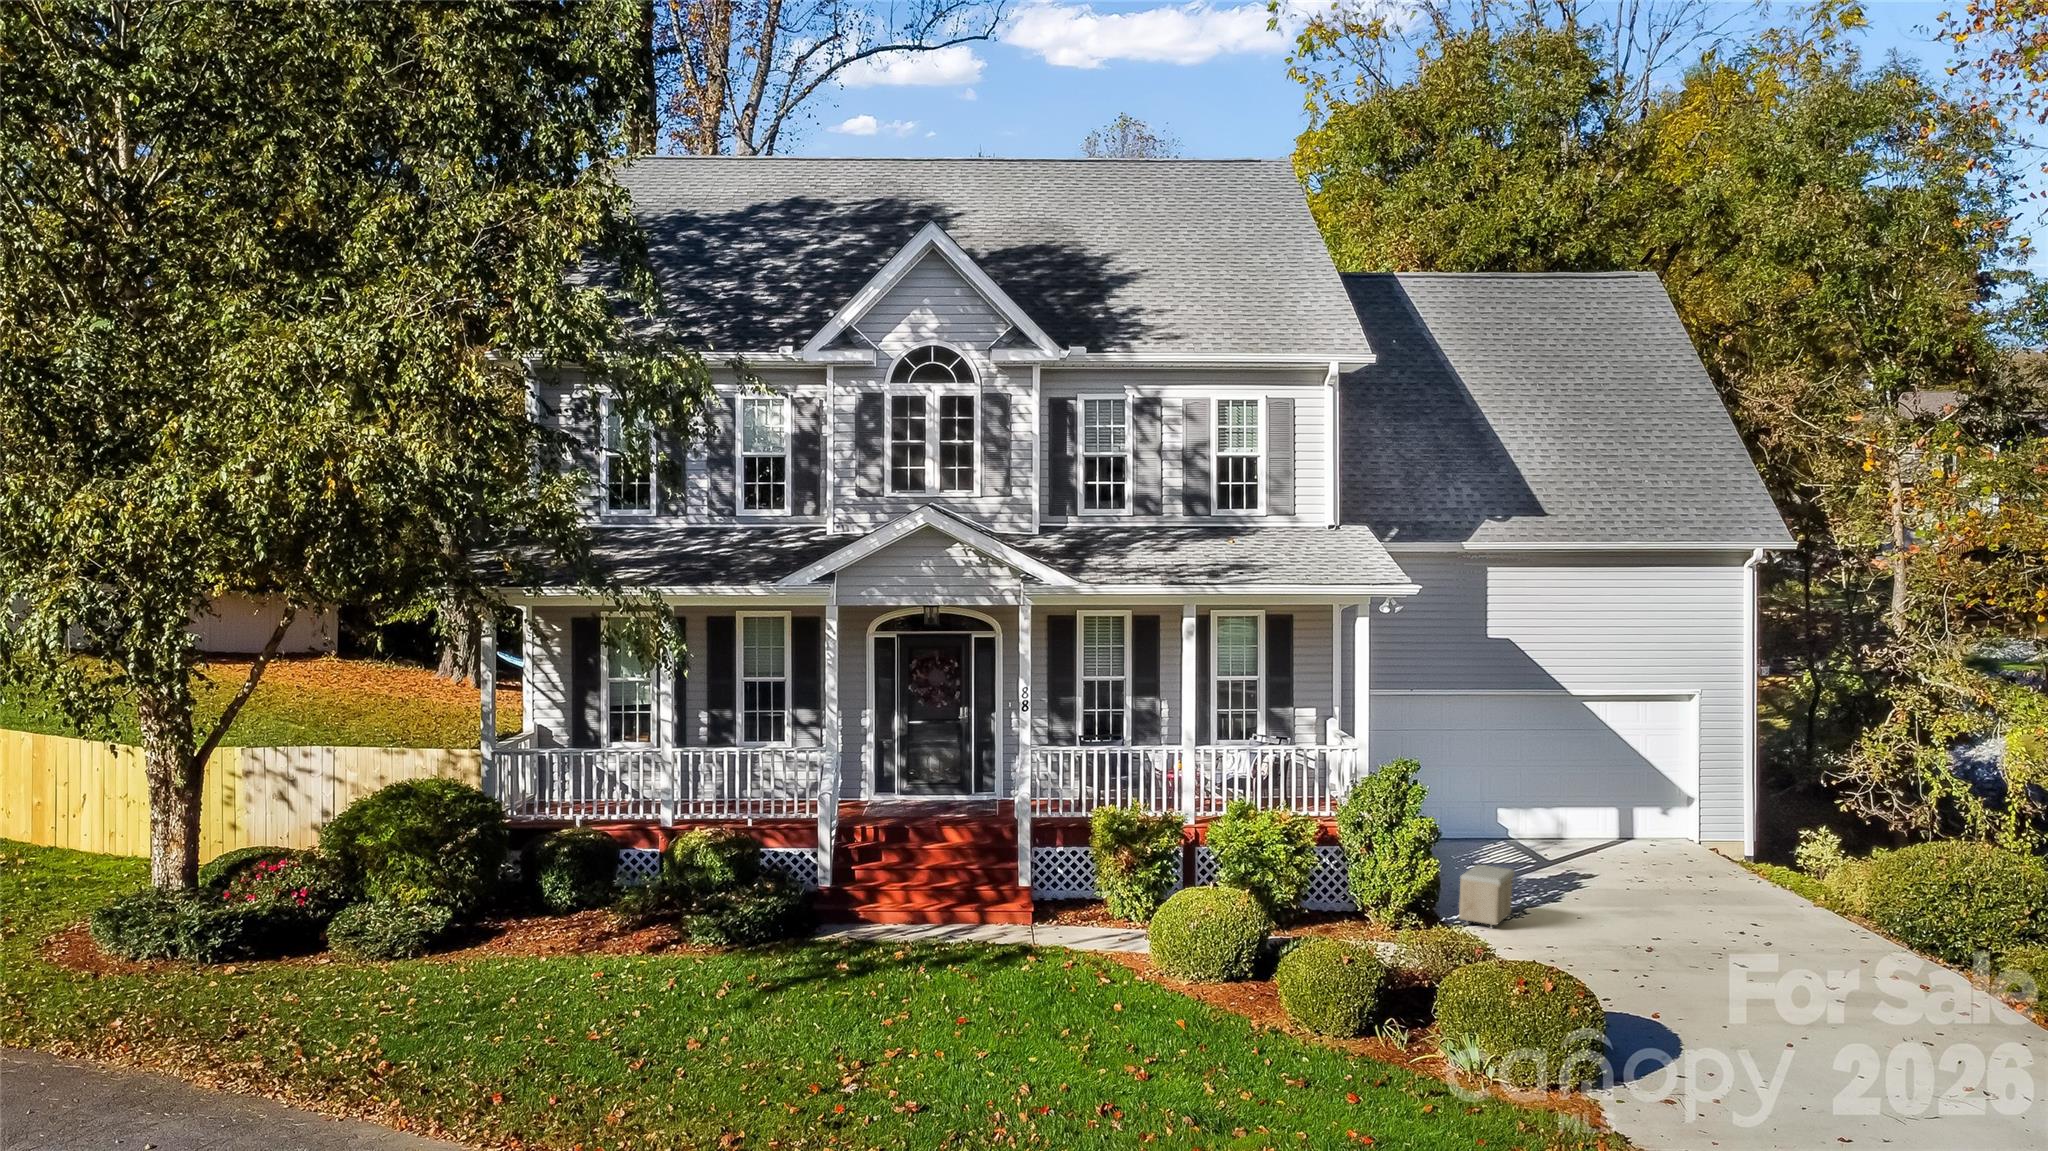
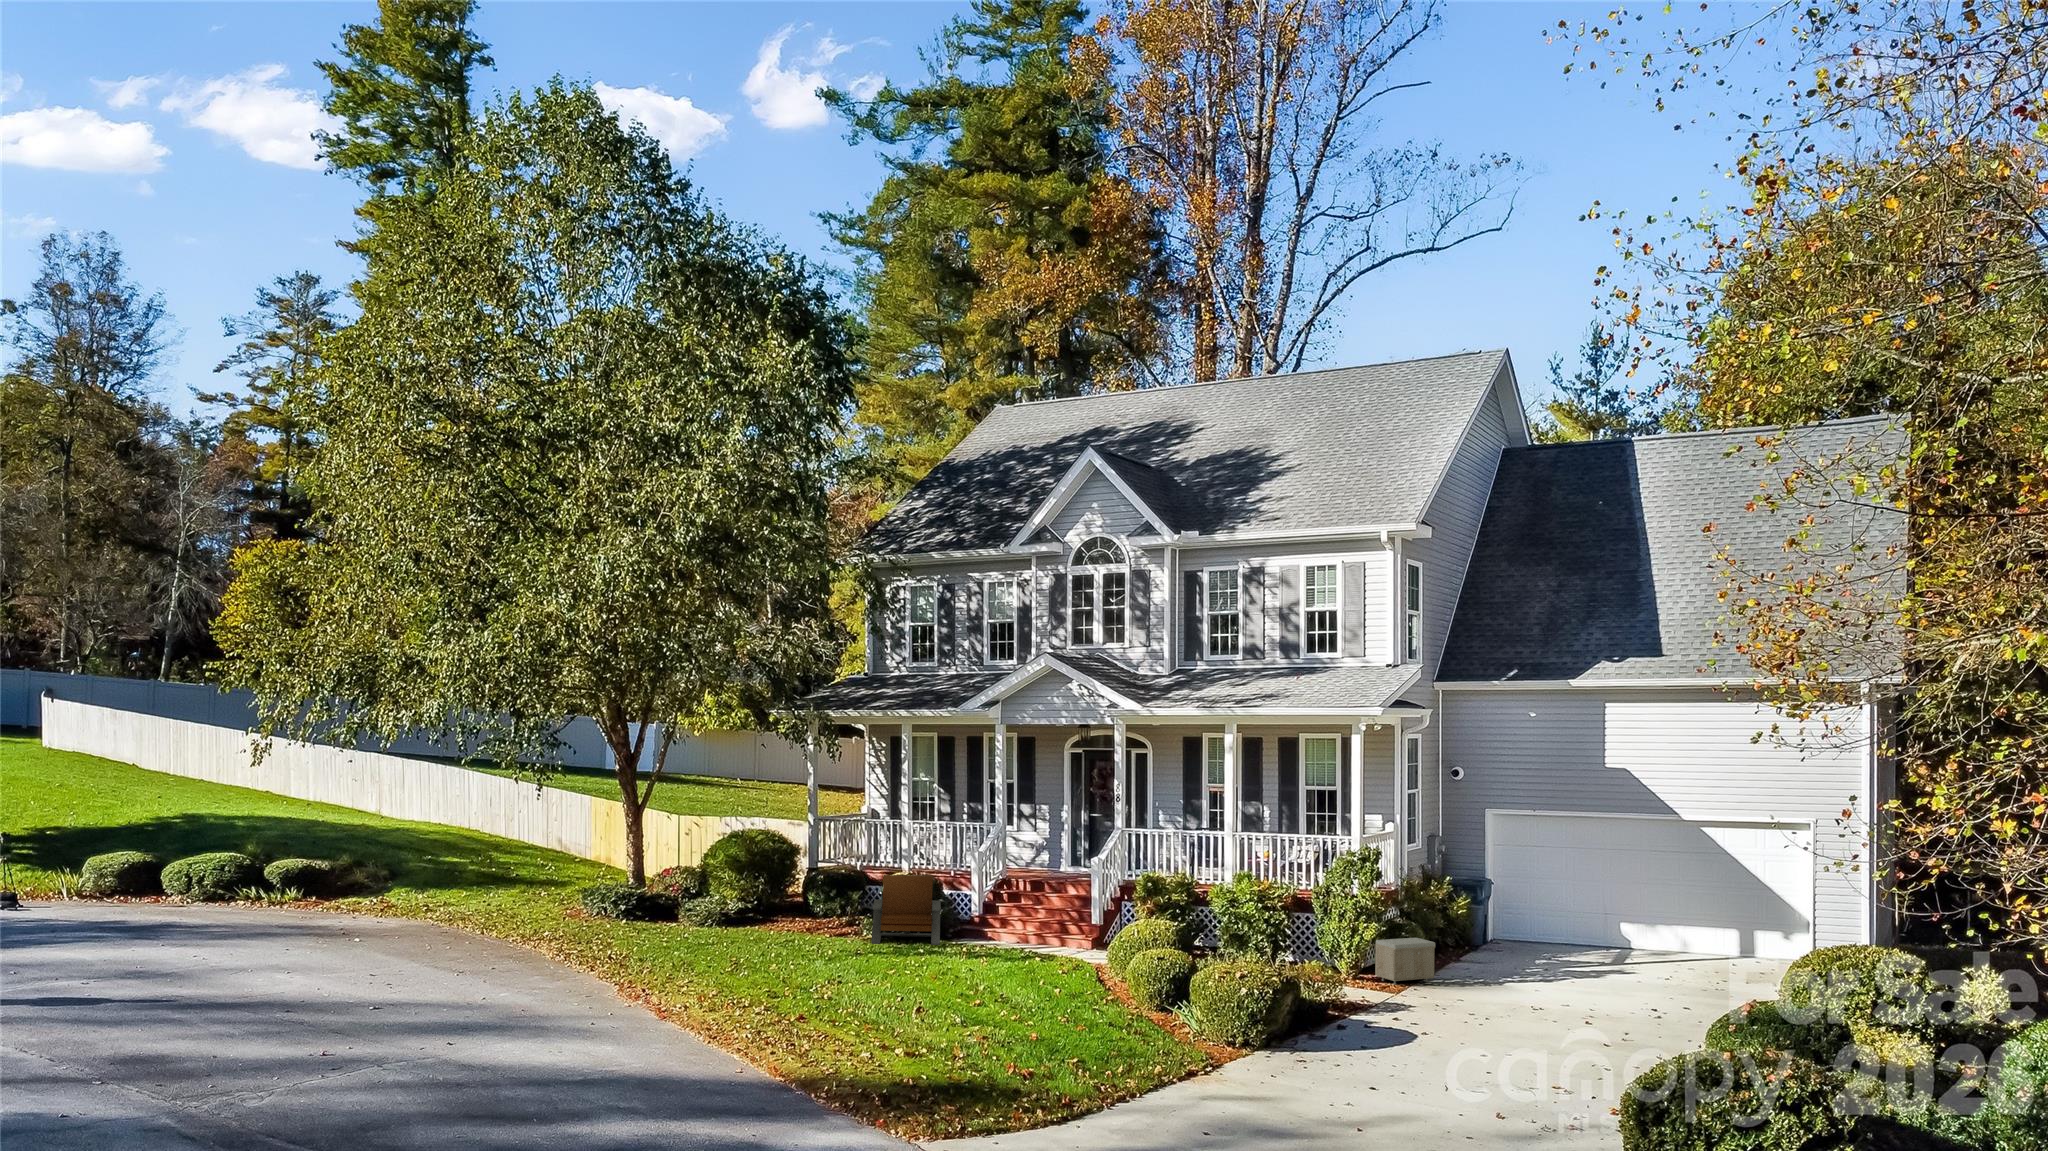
lounge chair: none [749,839,887,964] -> present [871,875,941,945]

